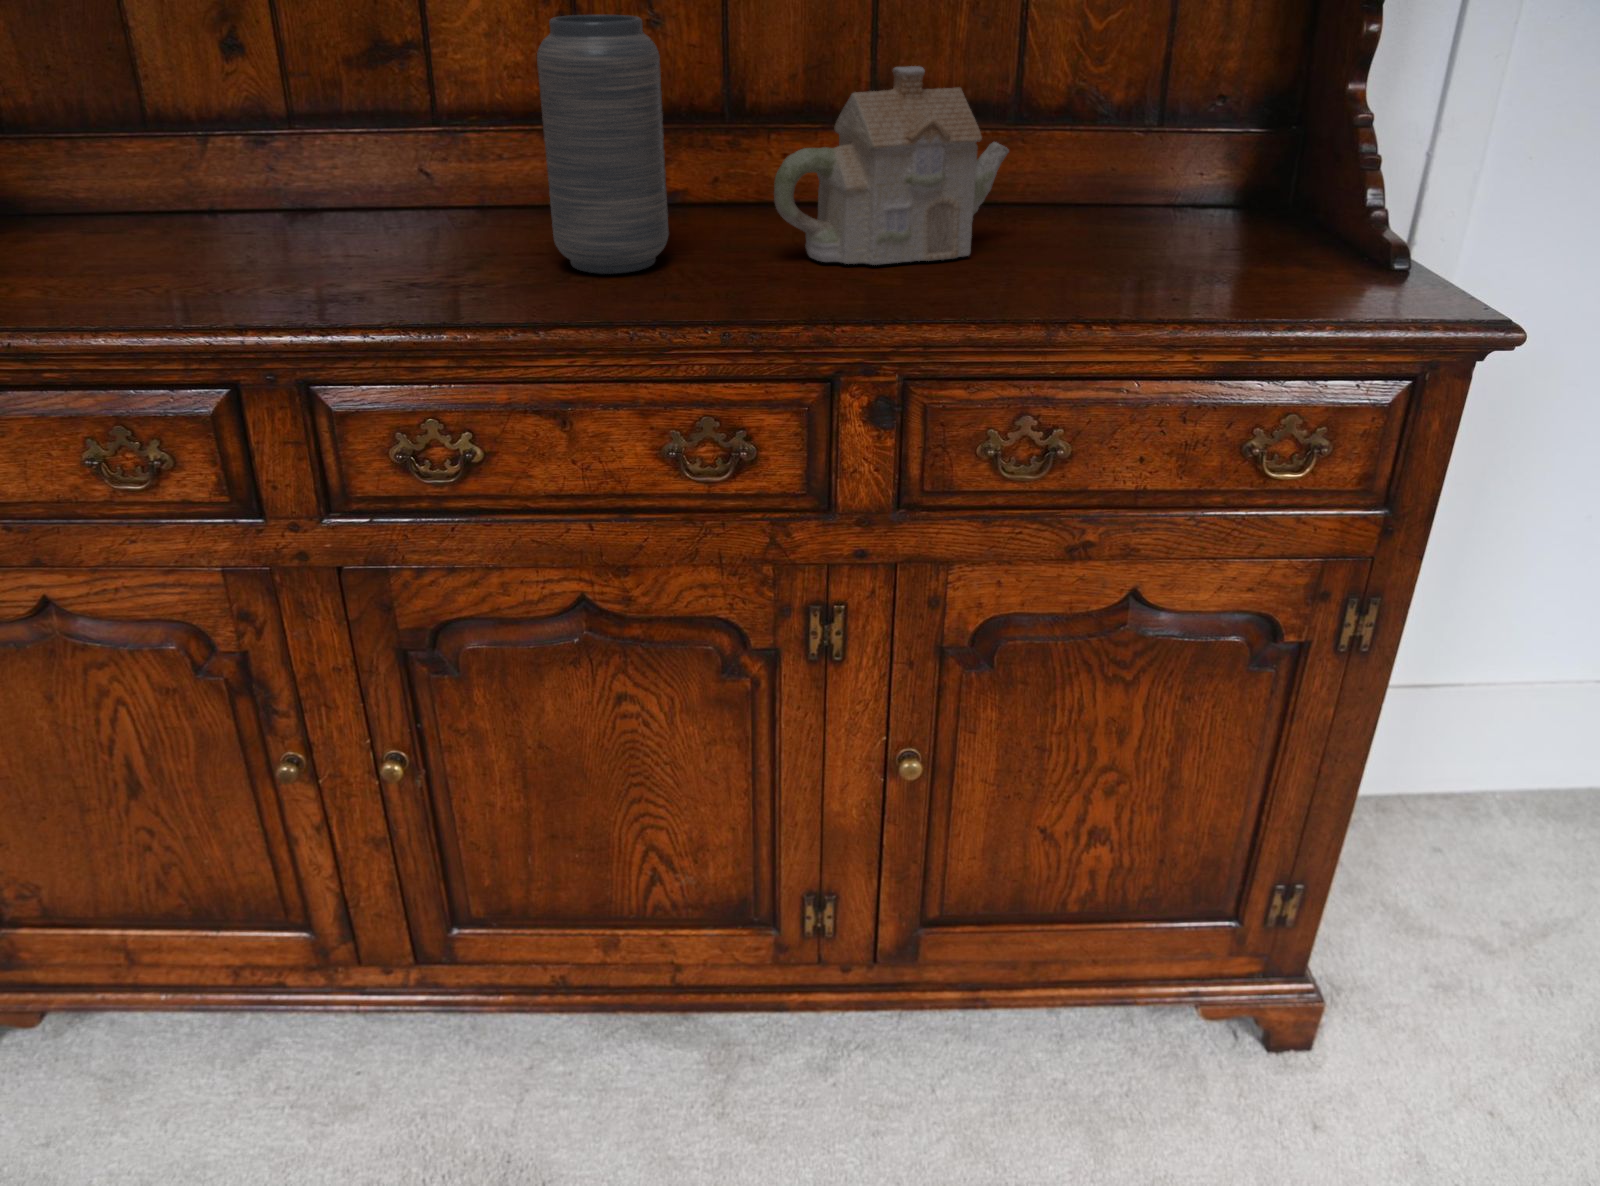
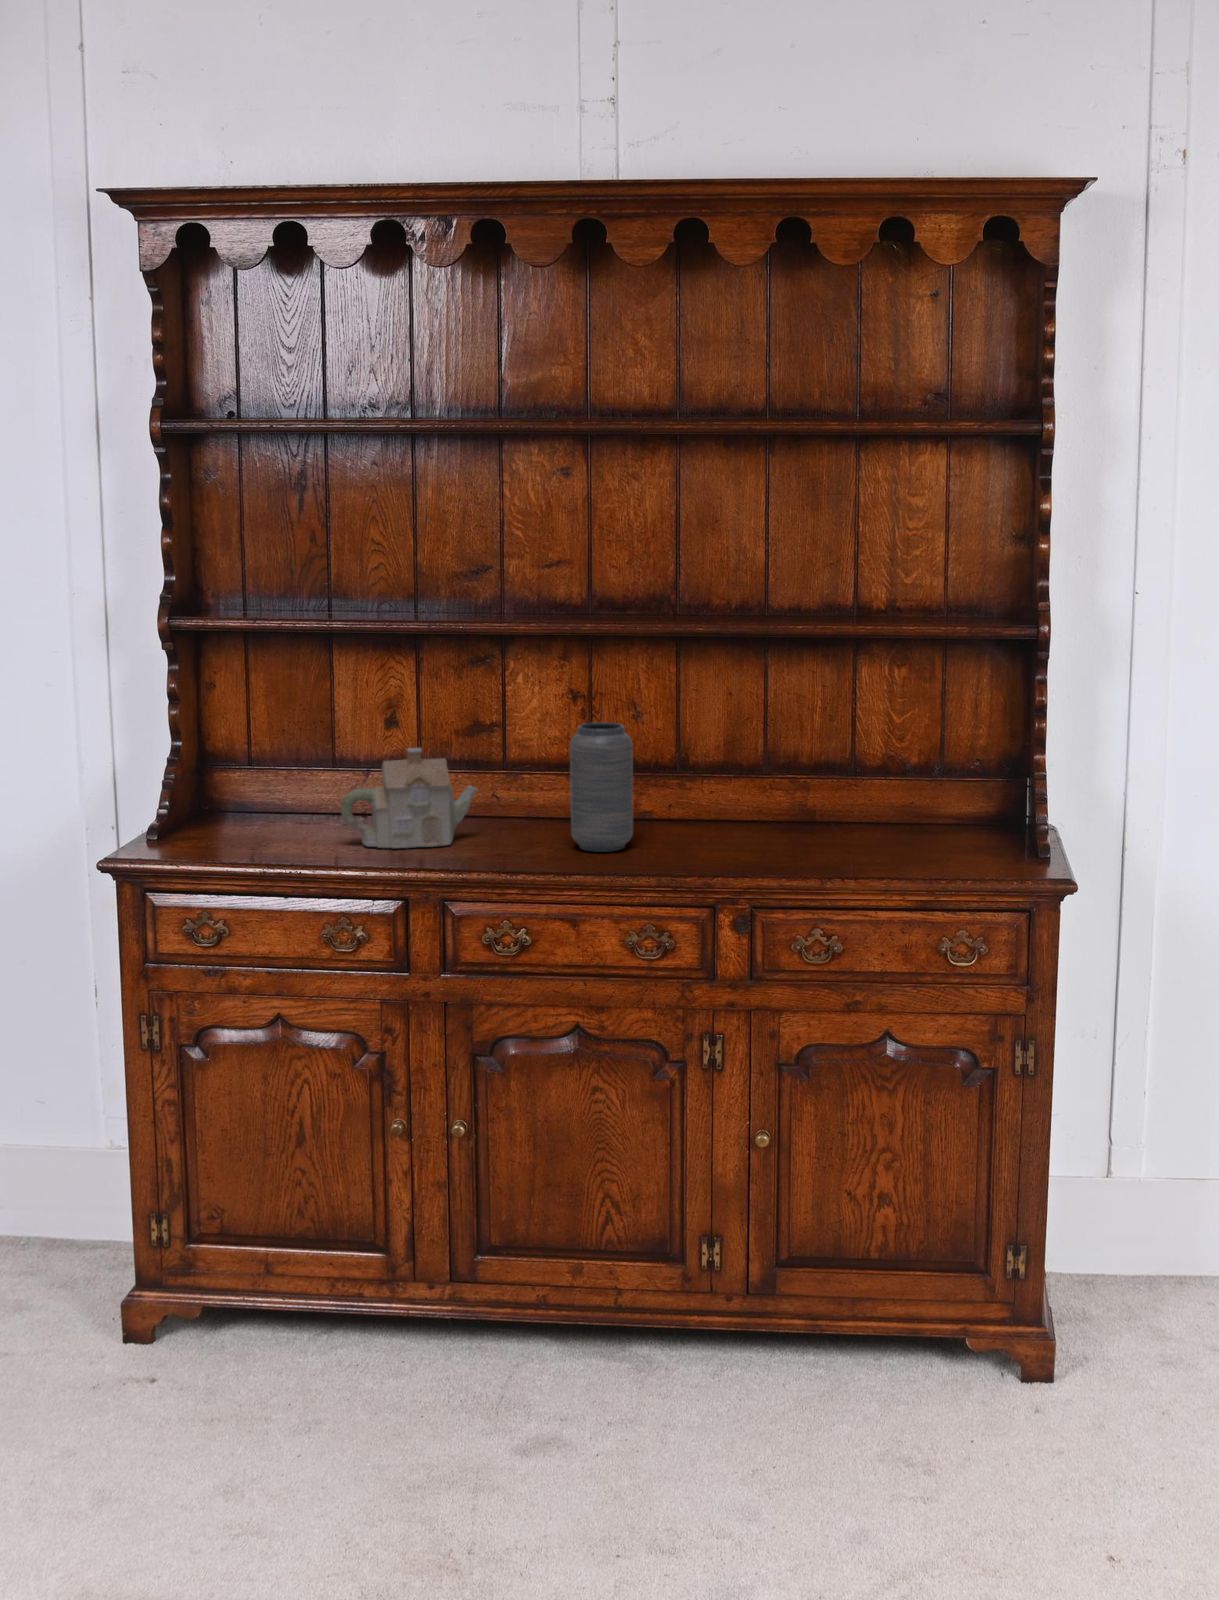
teapot: present [774,66,1009,265] -> present [341,748,478,848]

